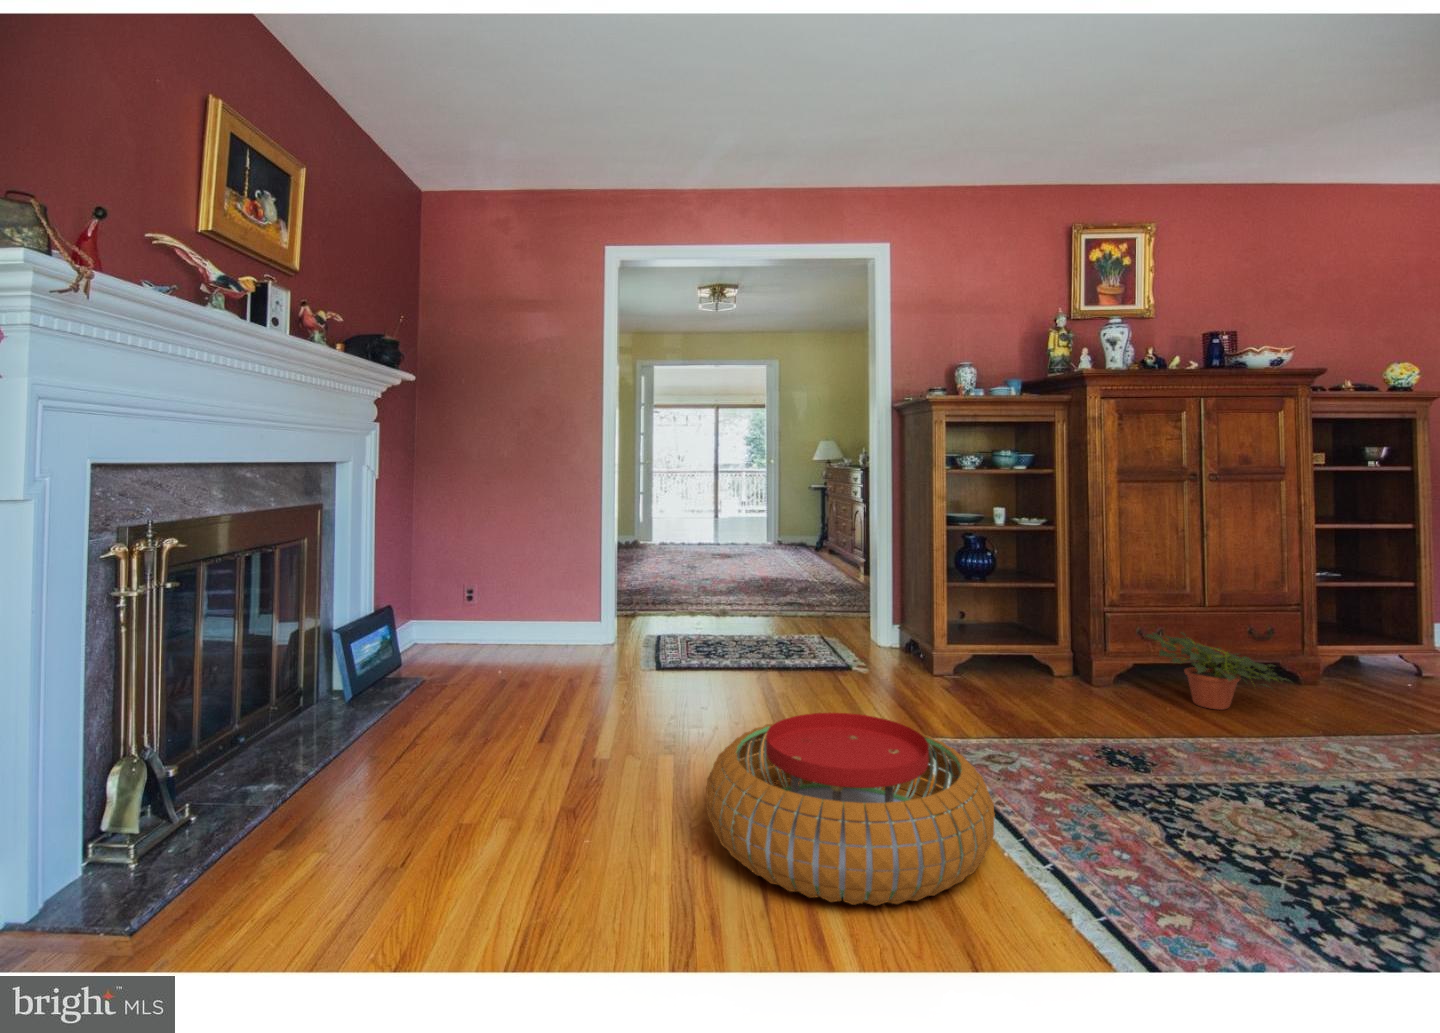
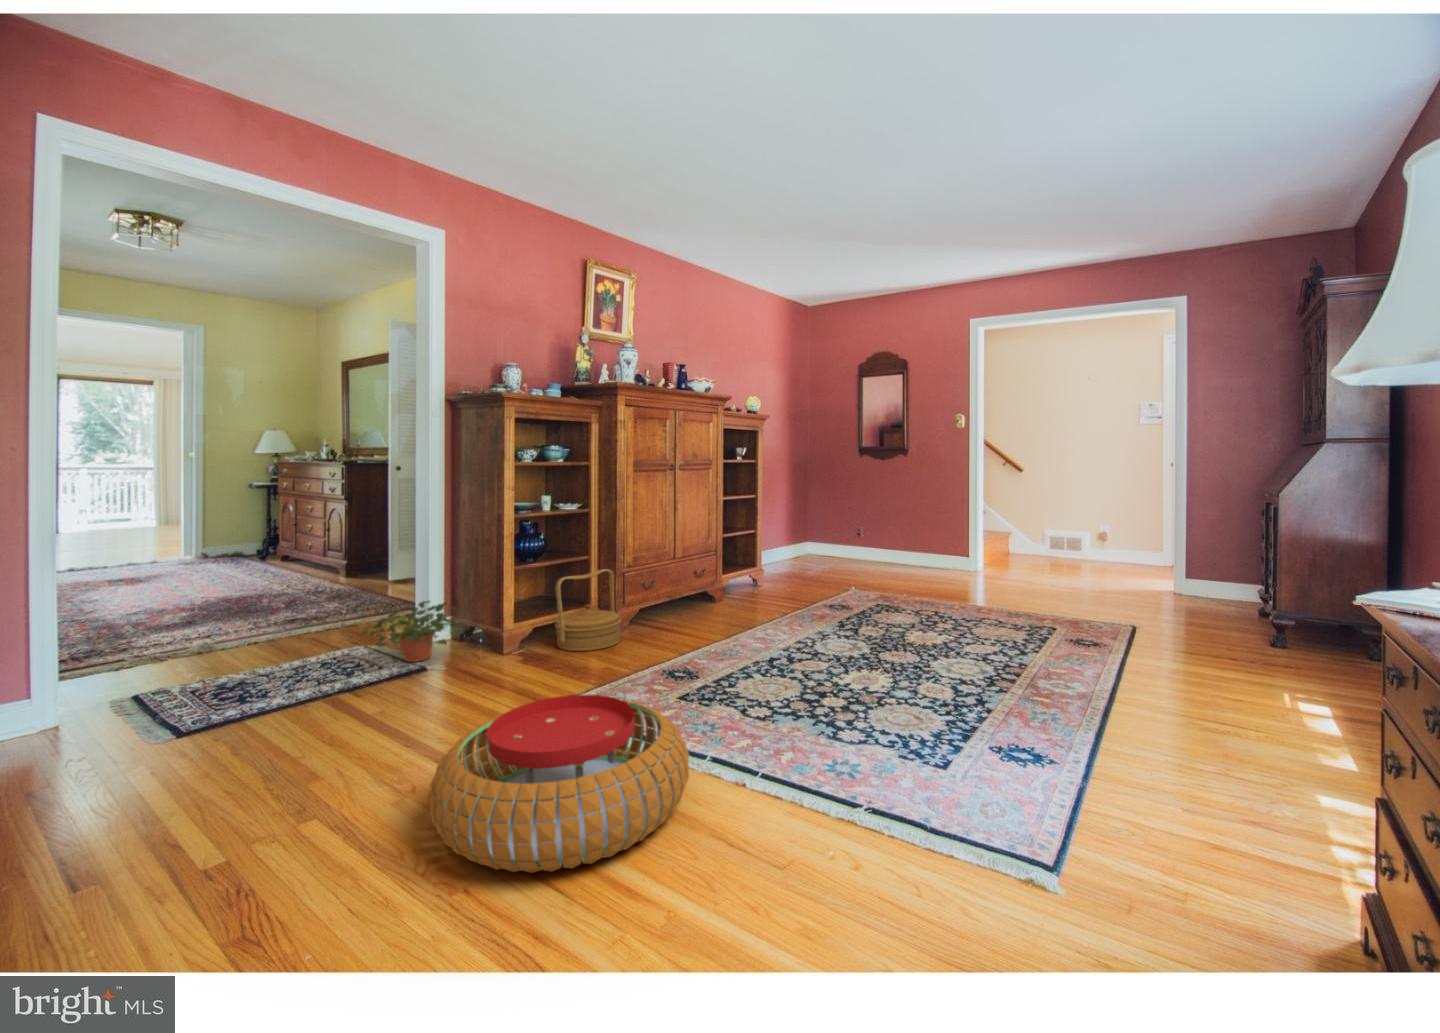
woven basket: none [995,600,1086,699] -> present [555,569,621,651]
potted plant: present [1145,632,1291,710] -> present [361,601,467,662]

